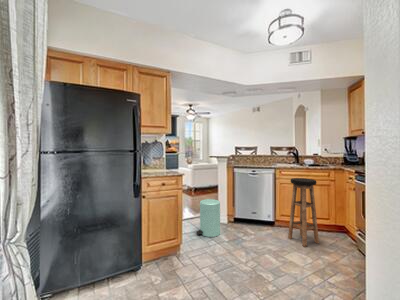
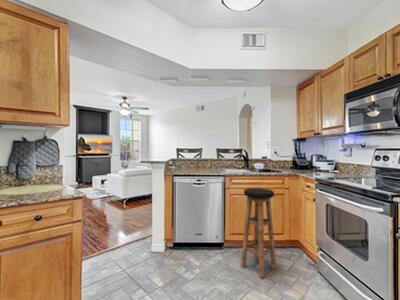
trash can: present [196,199,220,237] -> none [115,223,153,283]

